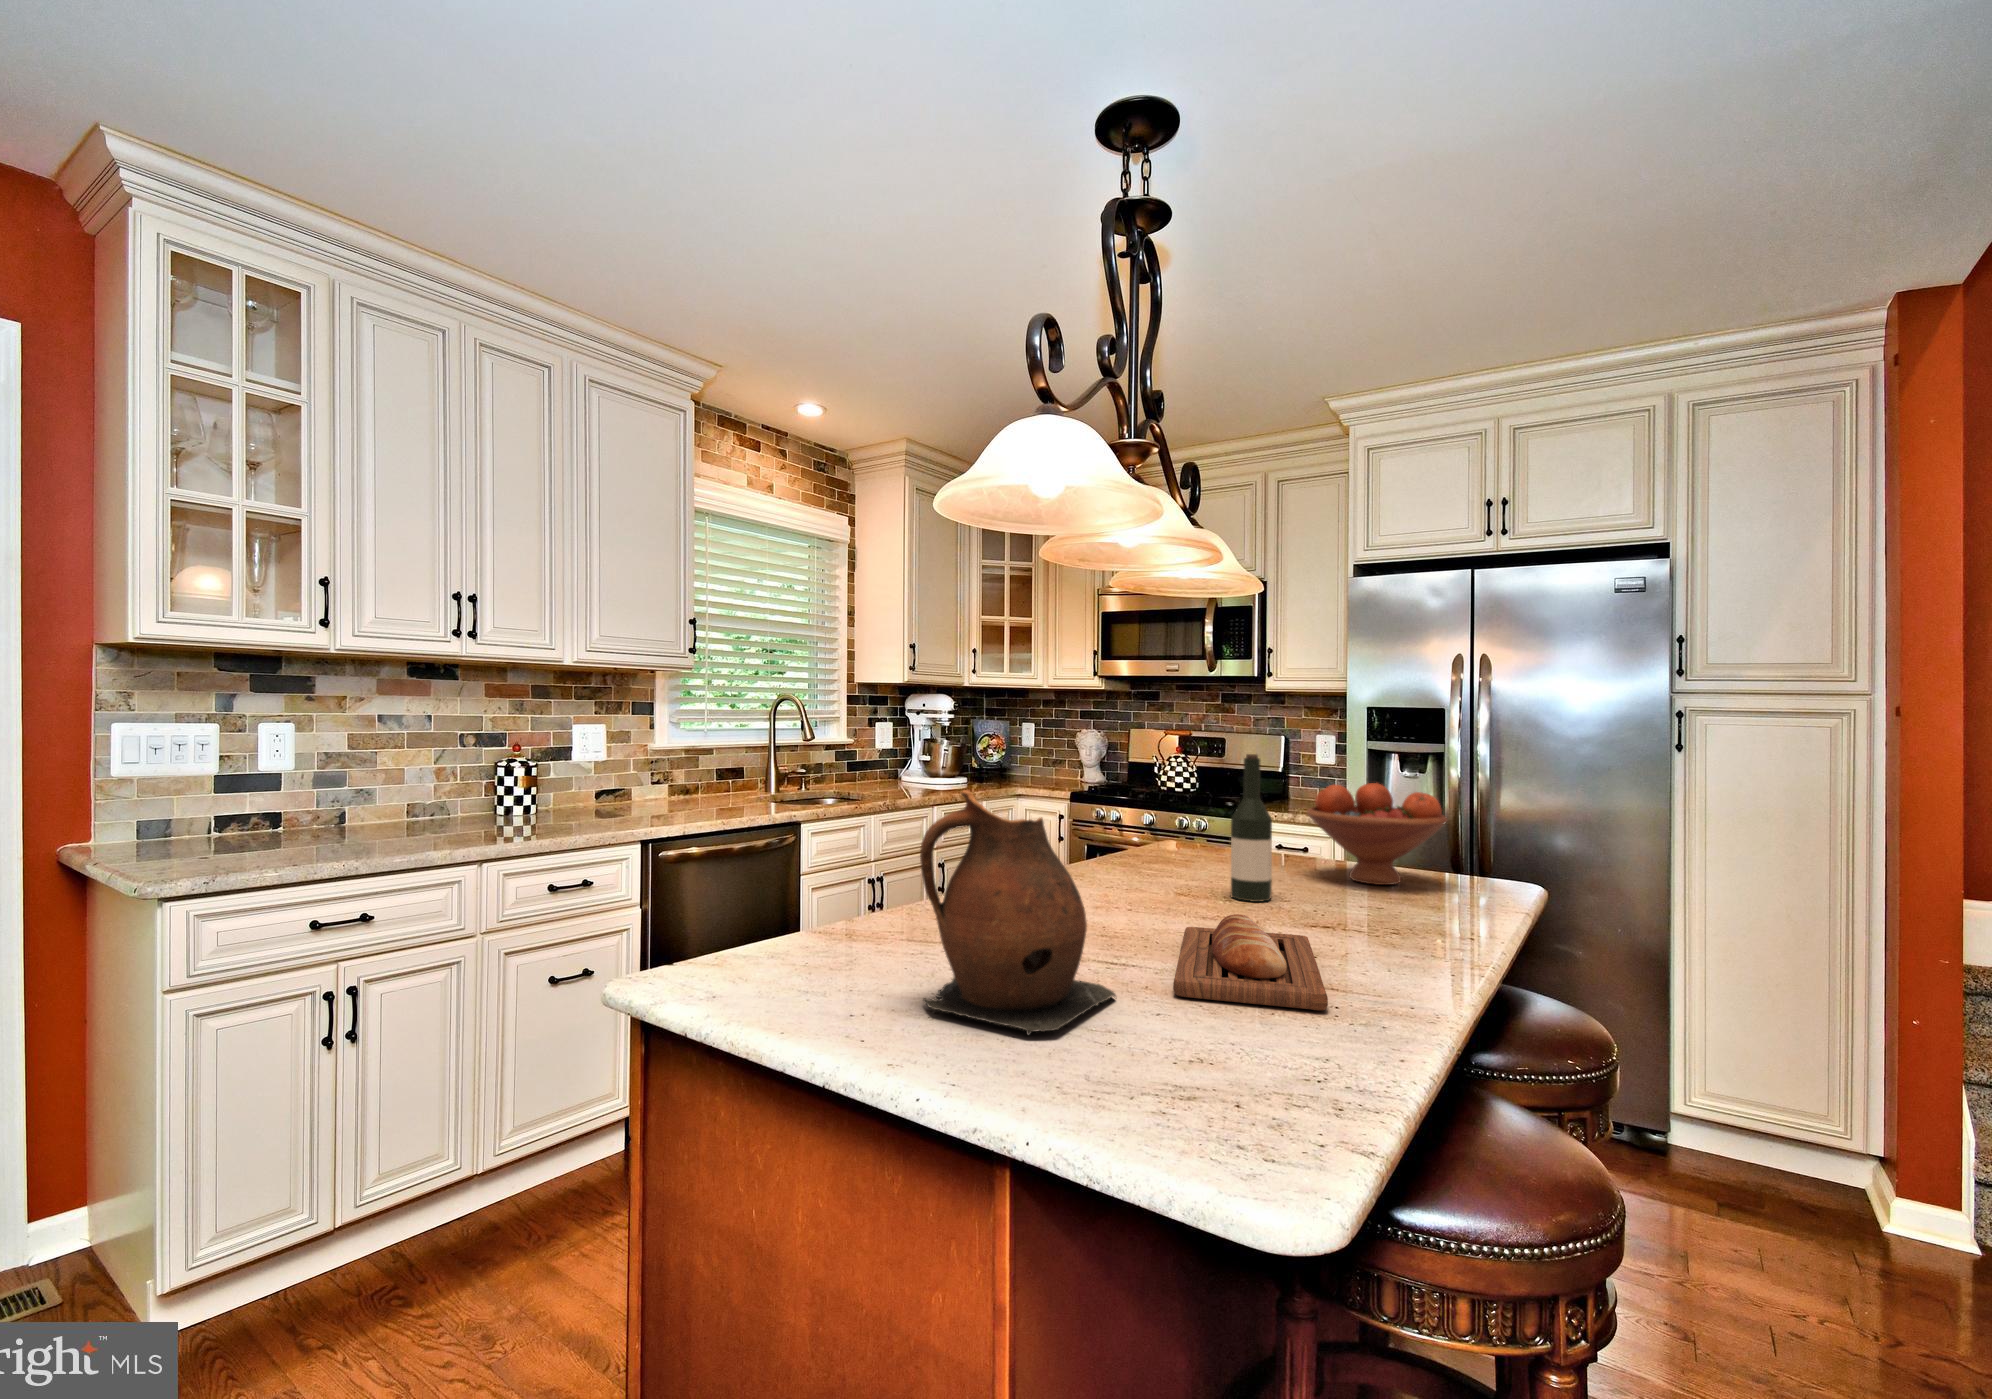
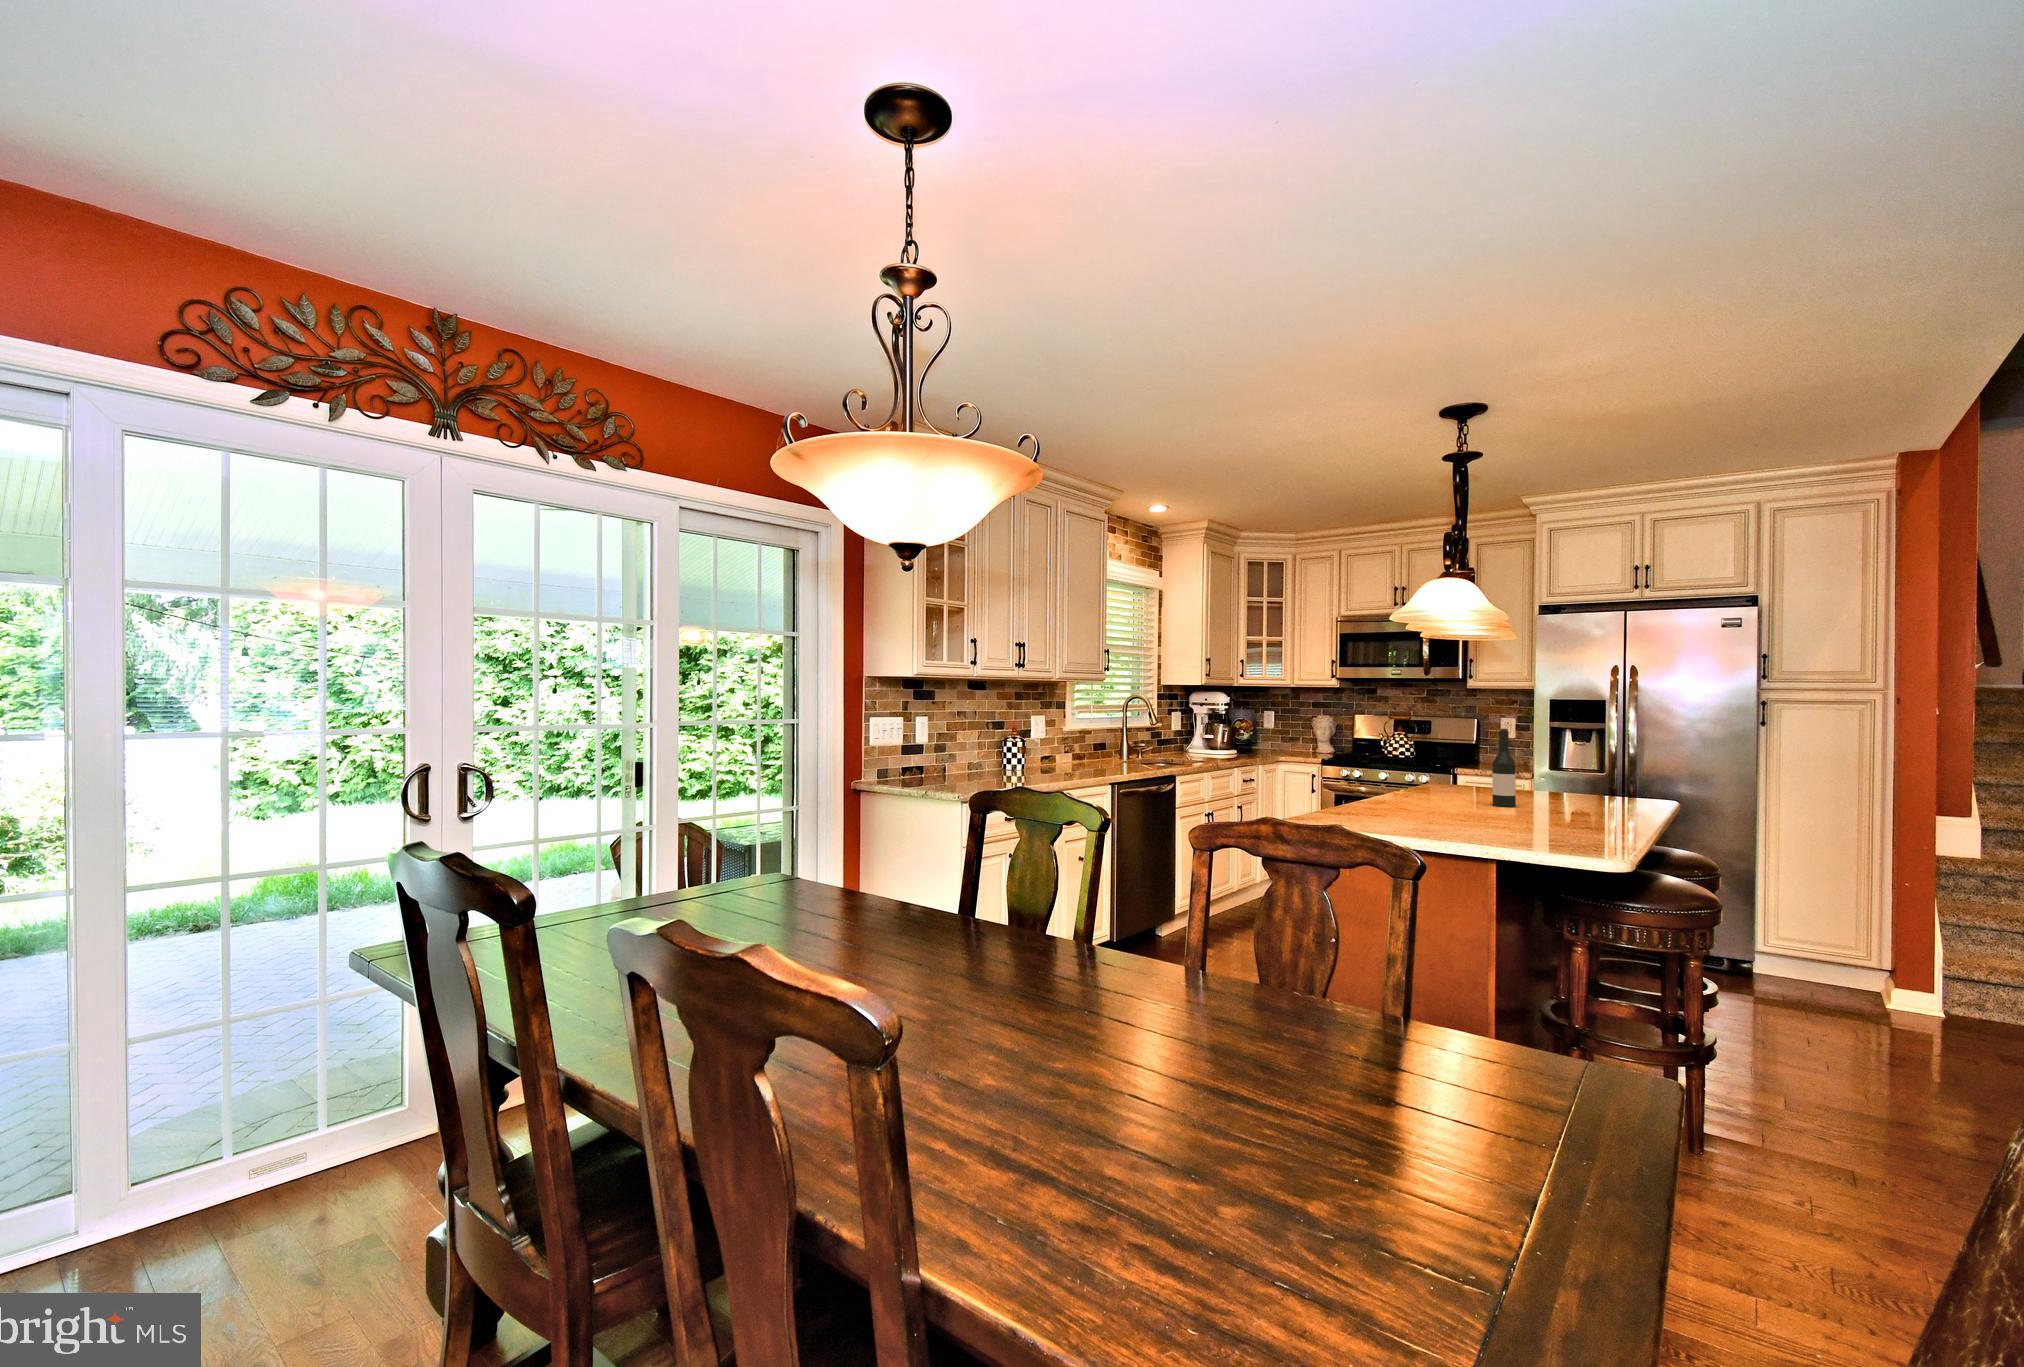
fruit bowl: present [1307,783,1447,885] -> none [1527,745,1613,801]
ceramic pitcher: present [920,790,1116,1035] -> none [1392,743,1477,837]
bread loaf: present [1173,914,1328,1010] -> none [1485,803,1572,834]

